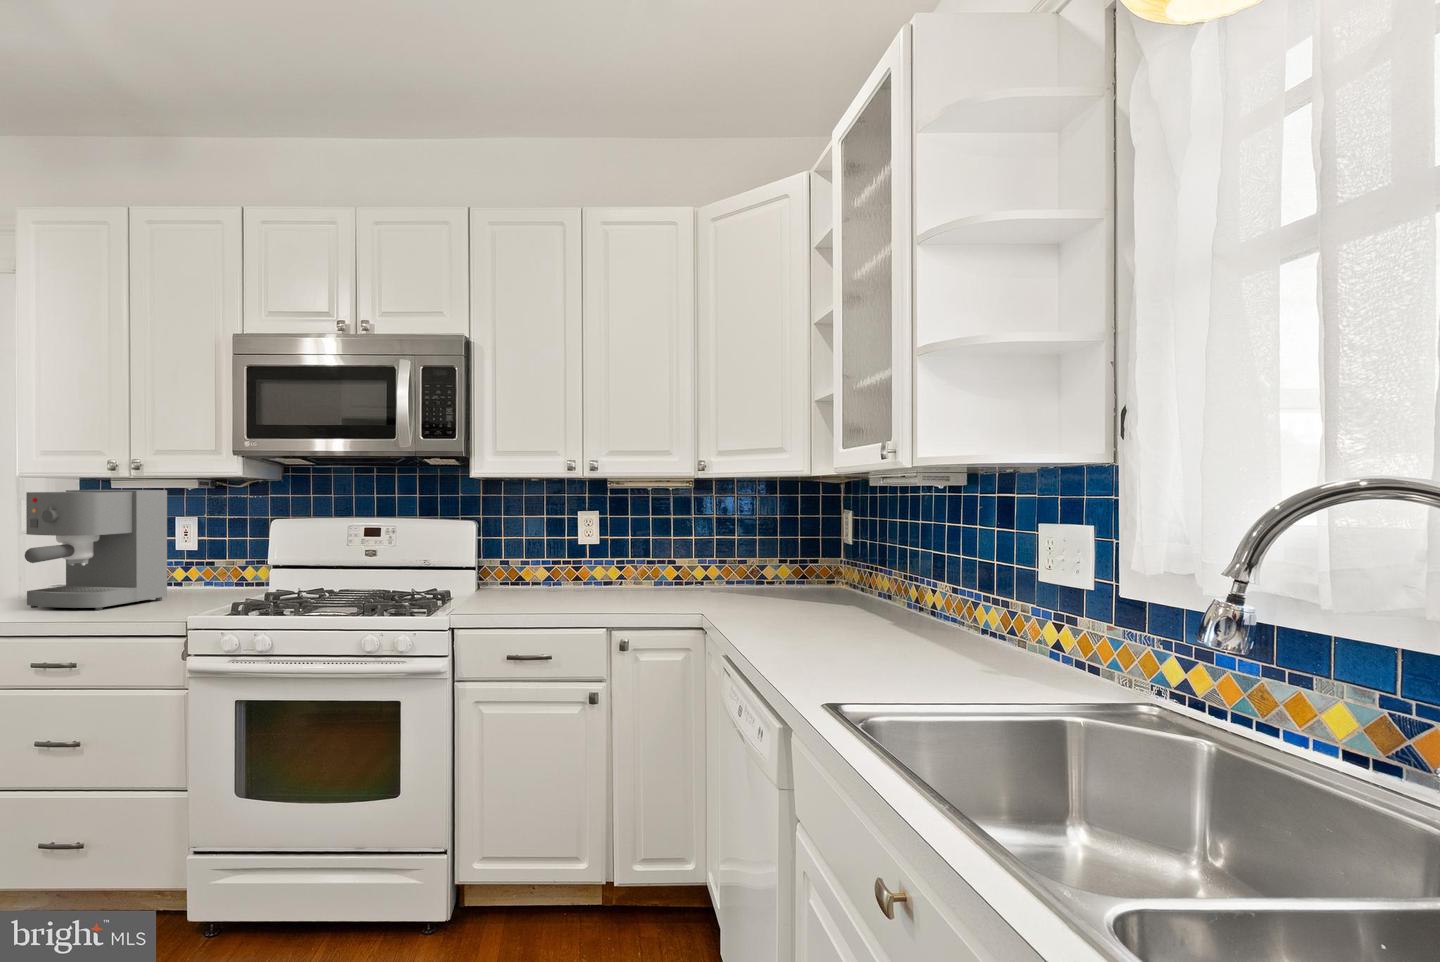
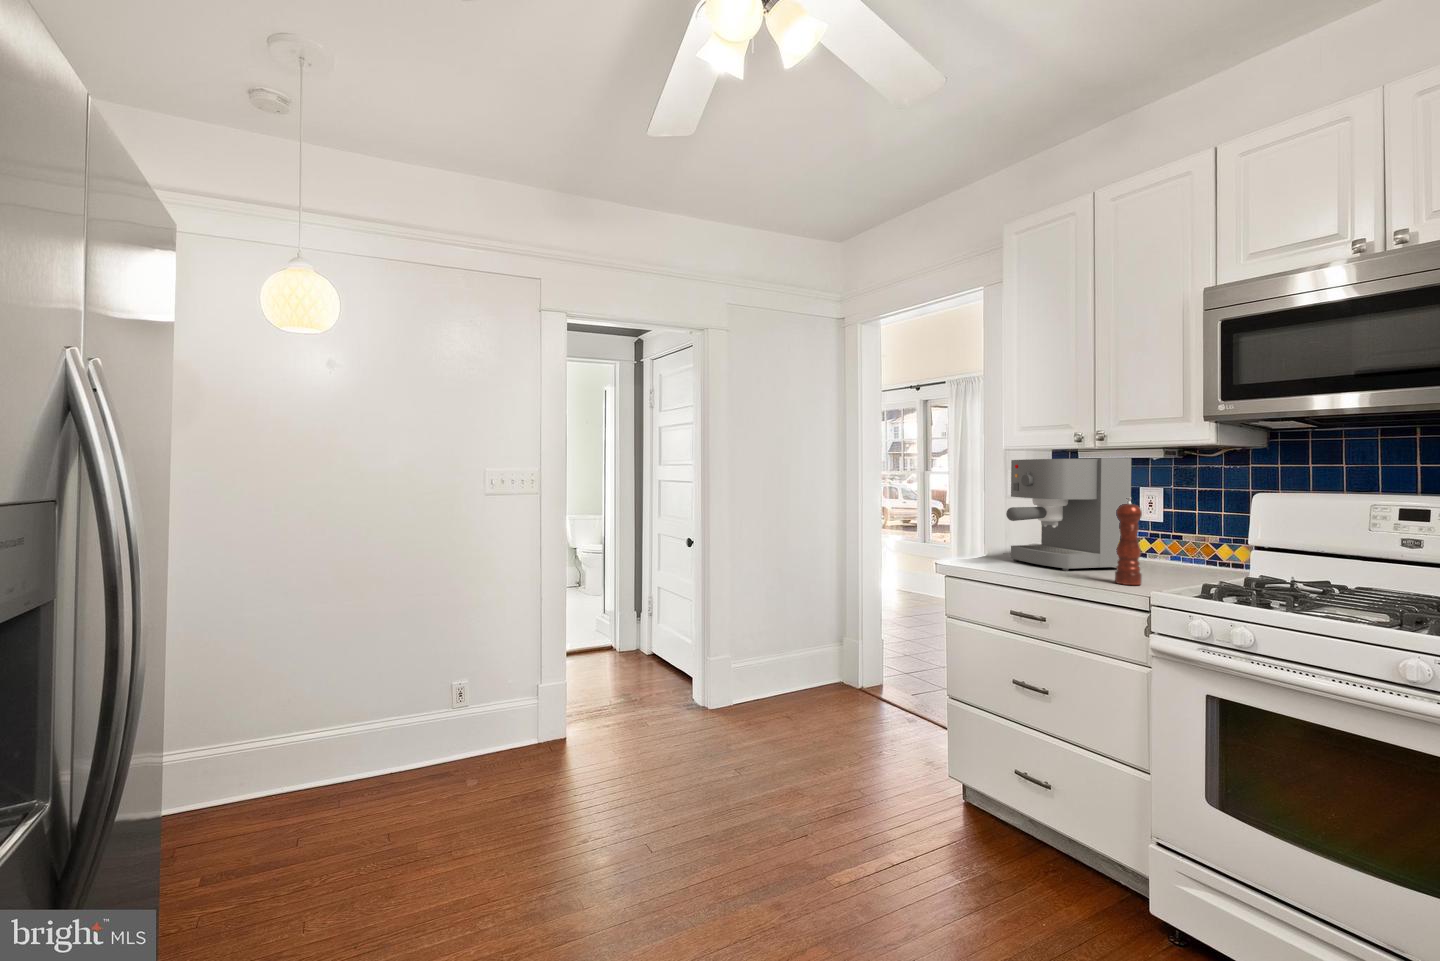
pepper mill: none [154,531,179,614] -> present [1115,497,1142,585]

